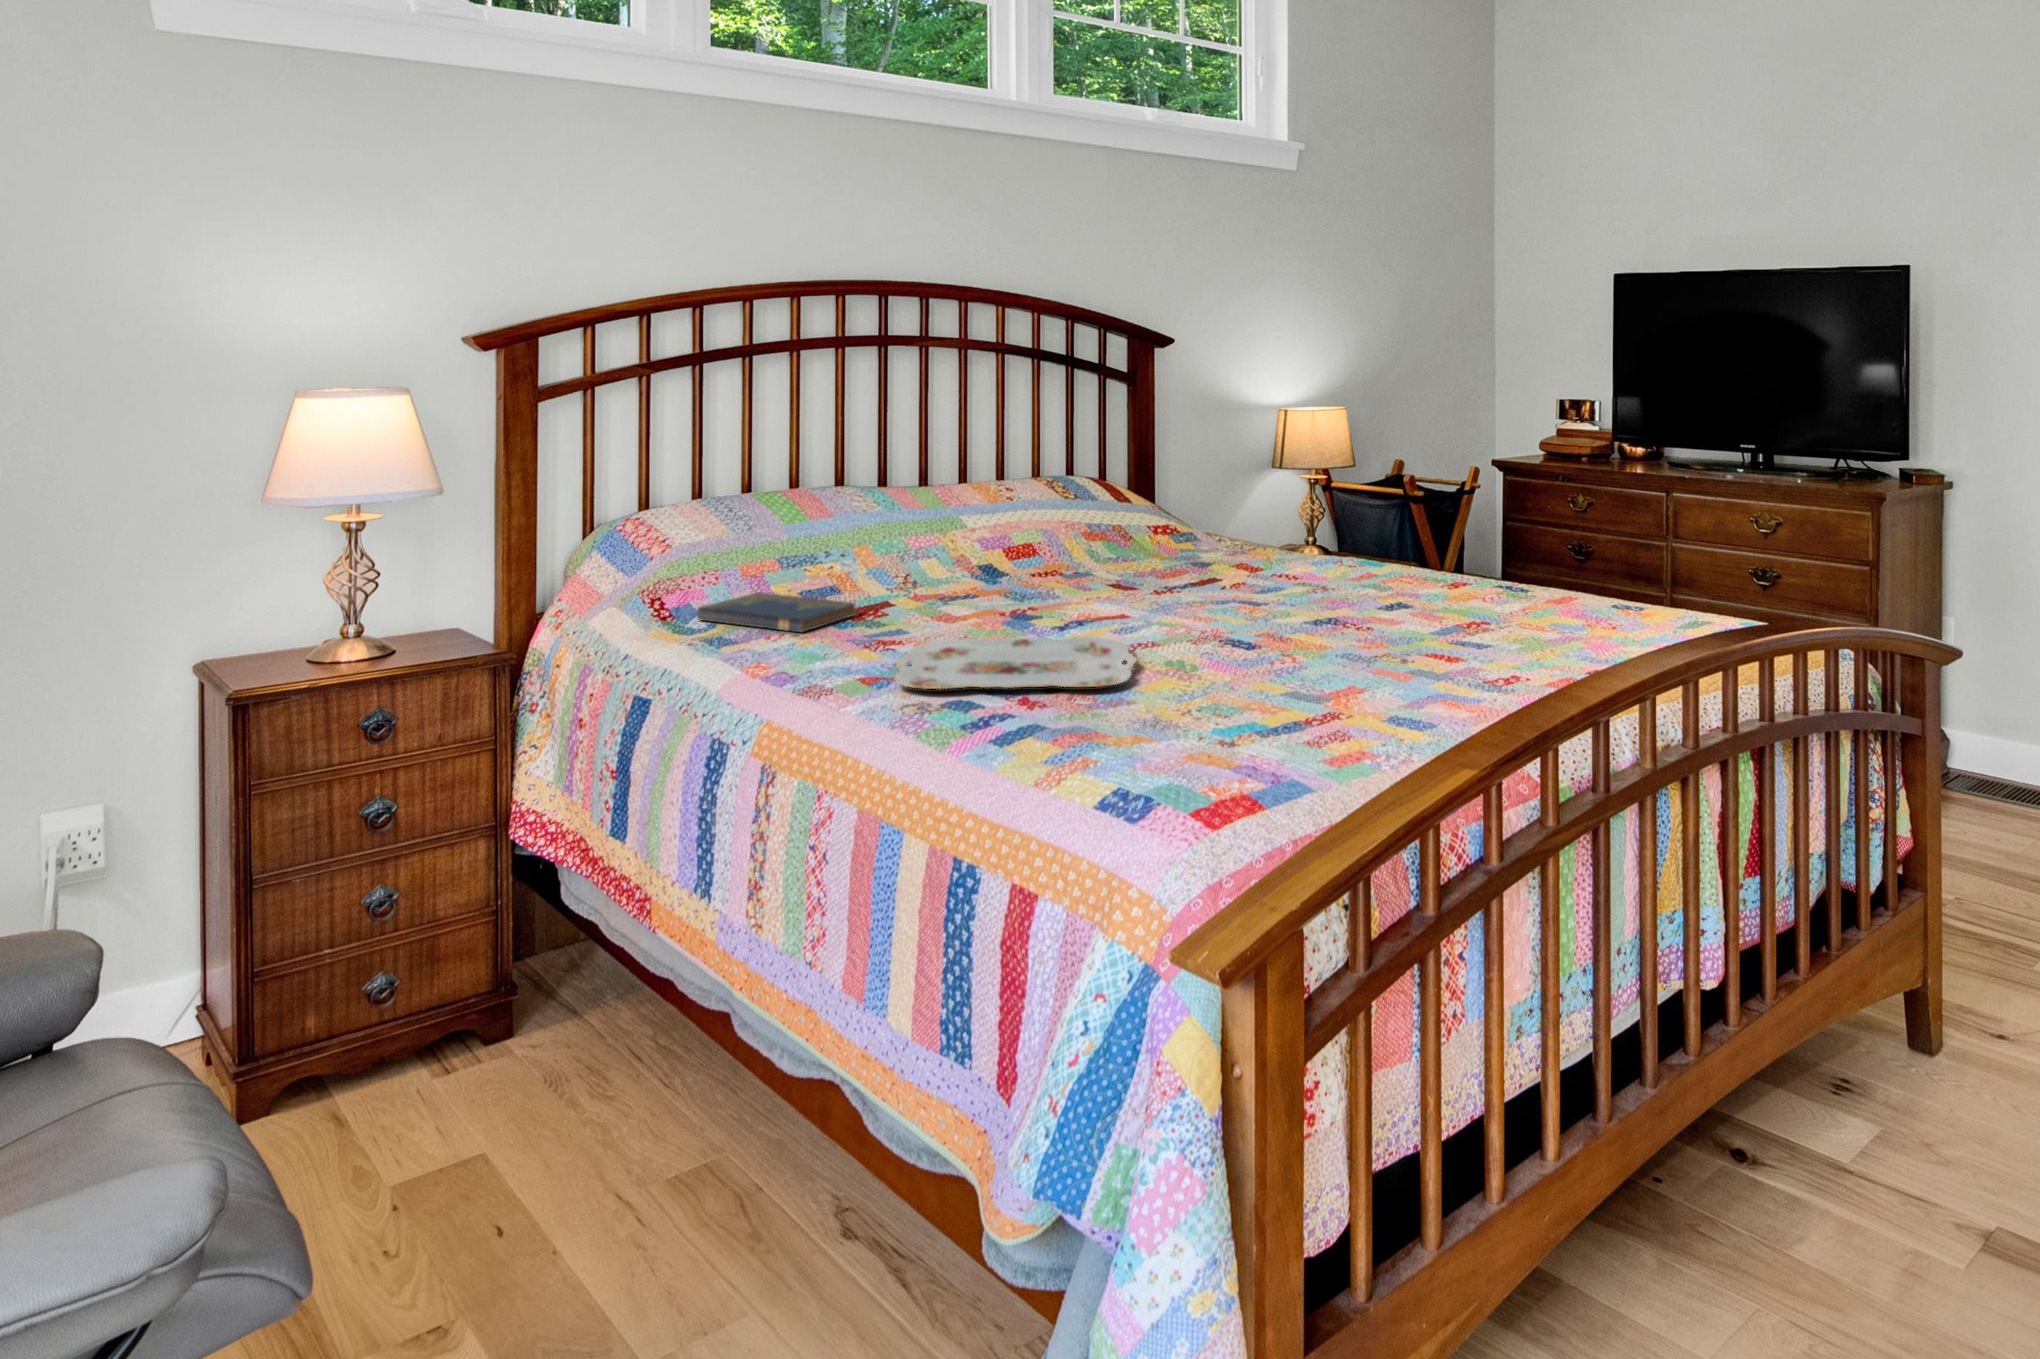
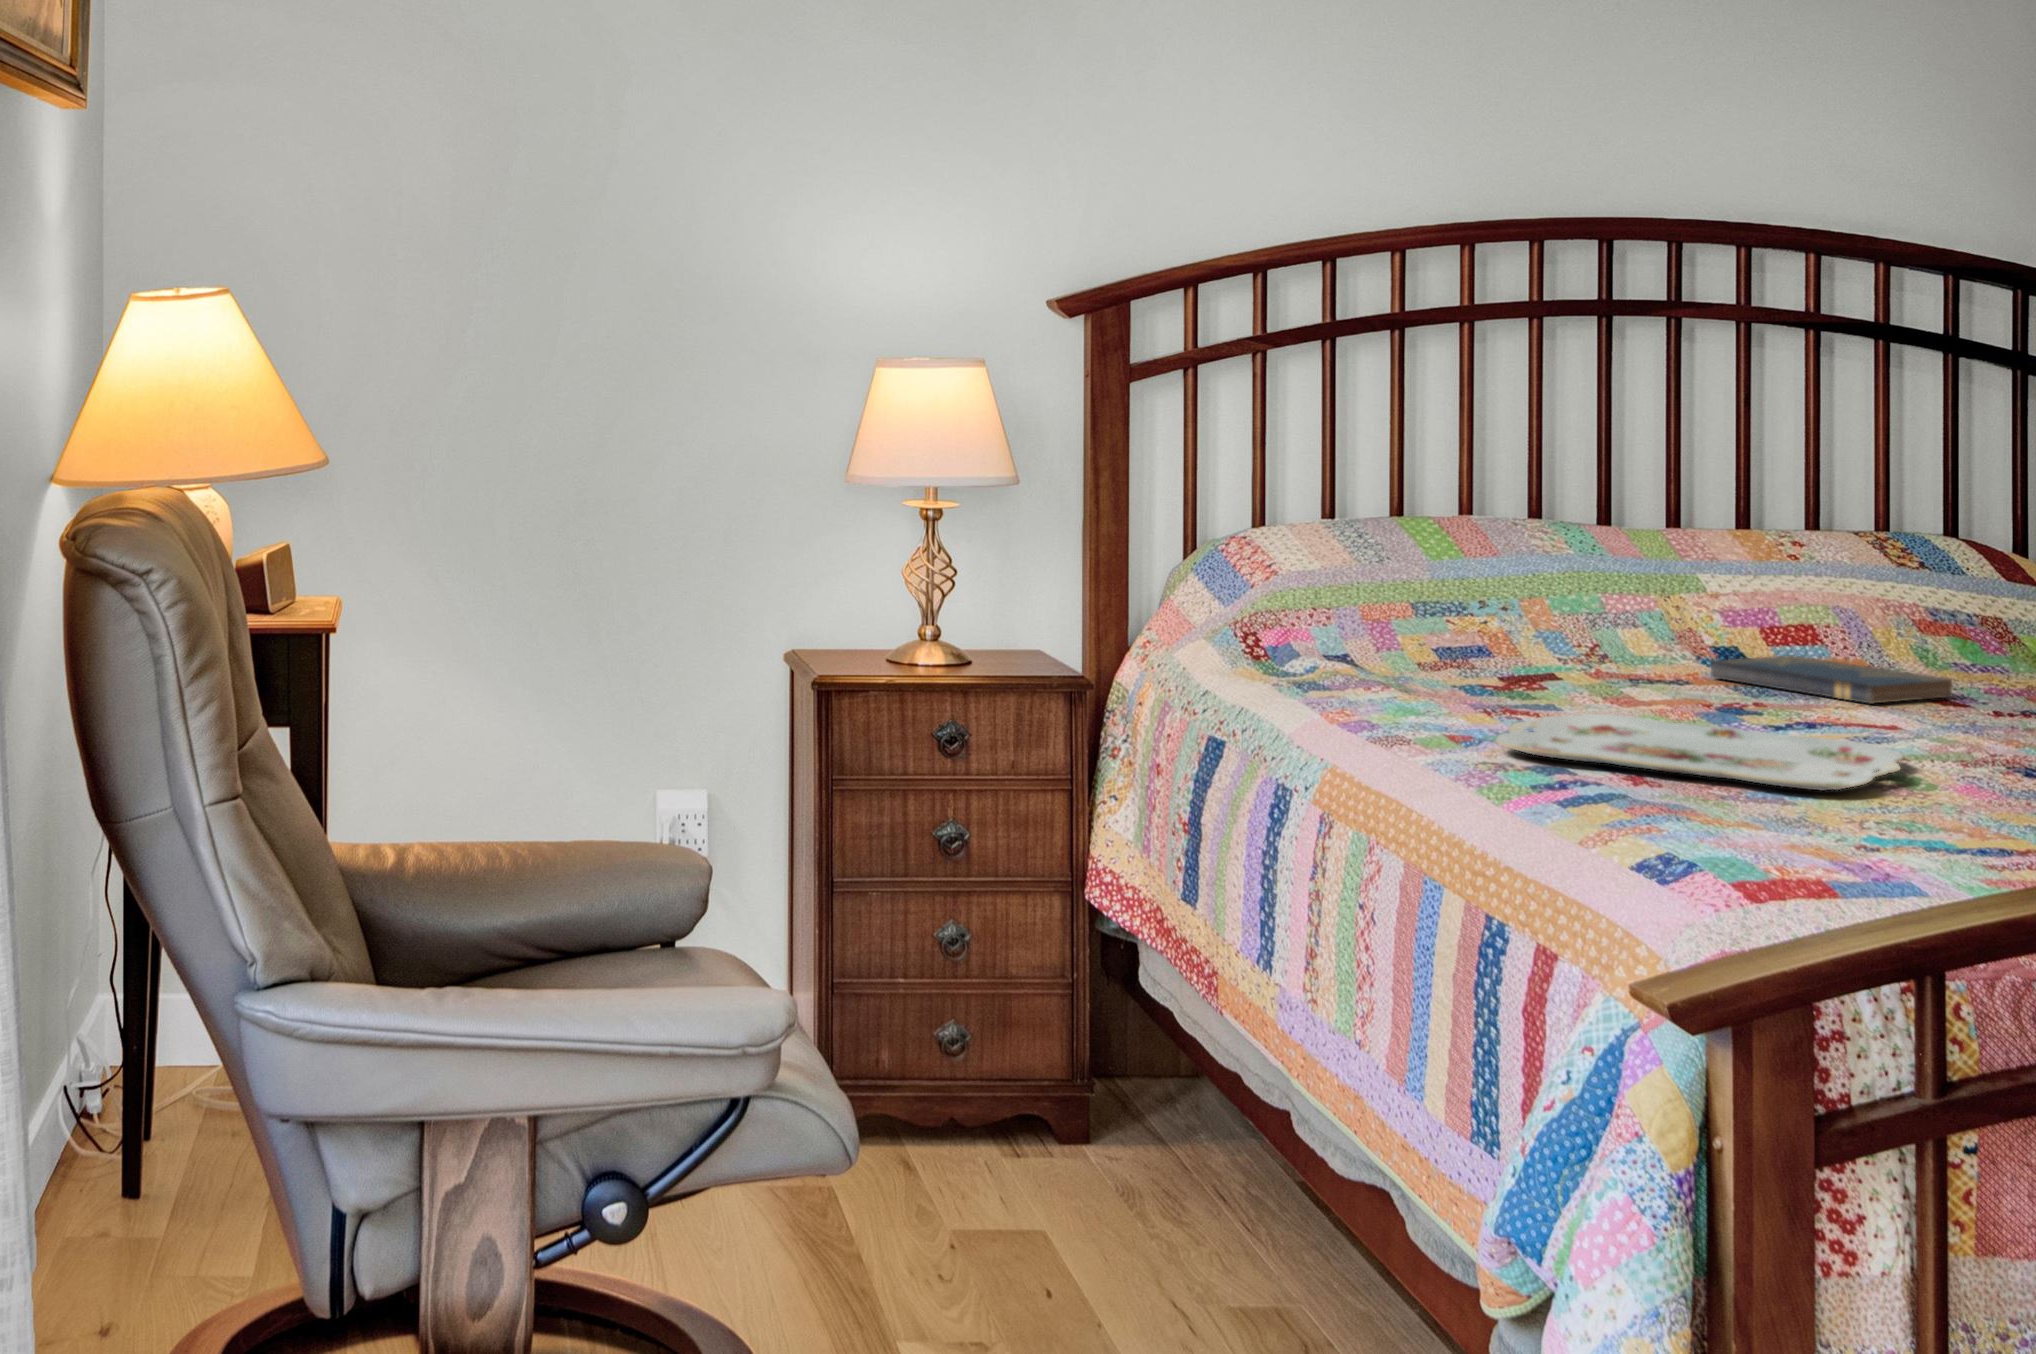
hardcover book: present [697,592,856,632] -> present [1711,655,1953,704]

